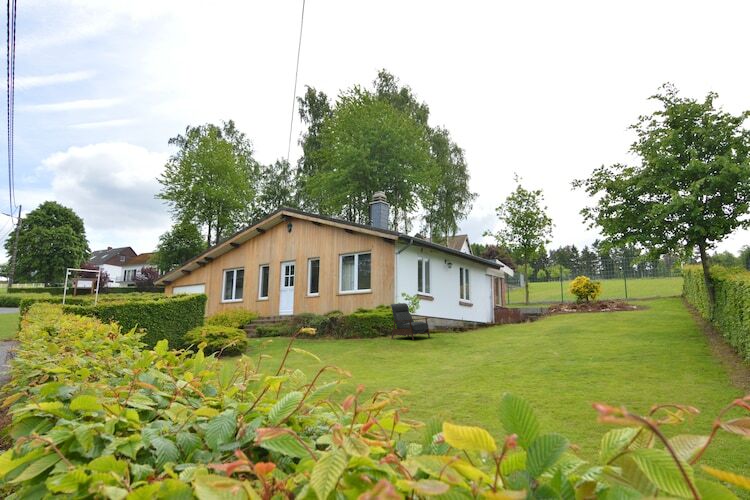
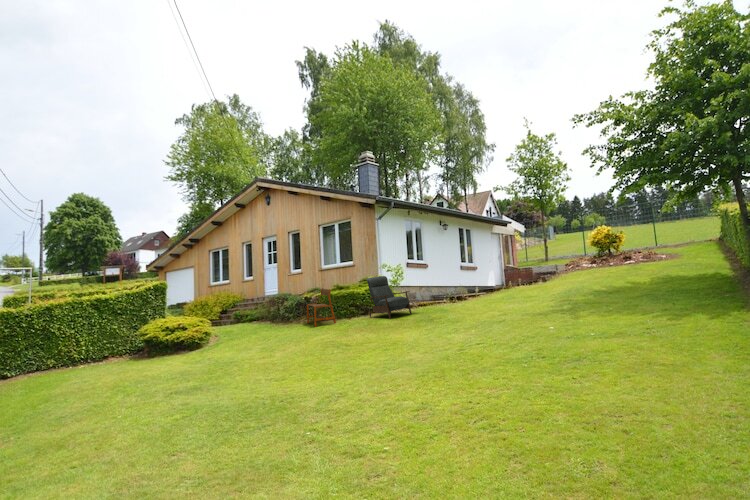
bench: none [333,311,363,343] -> present [307,289,336,327]

